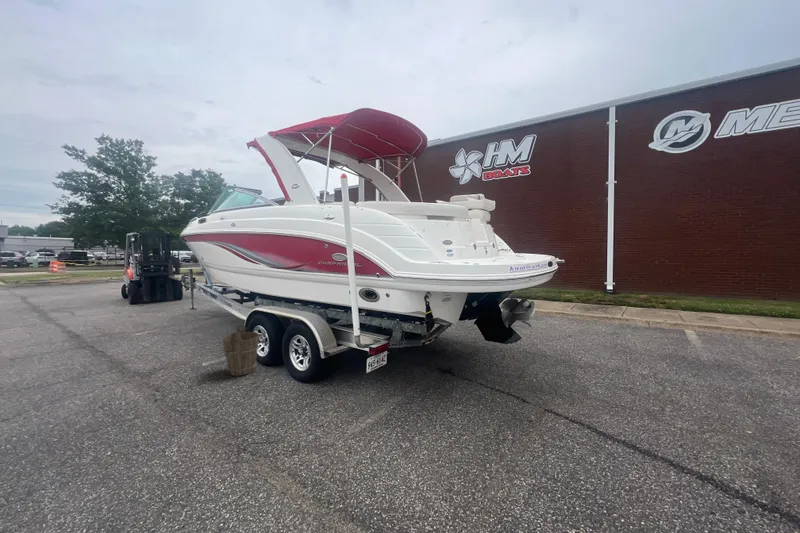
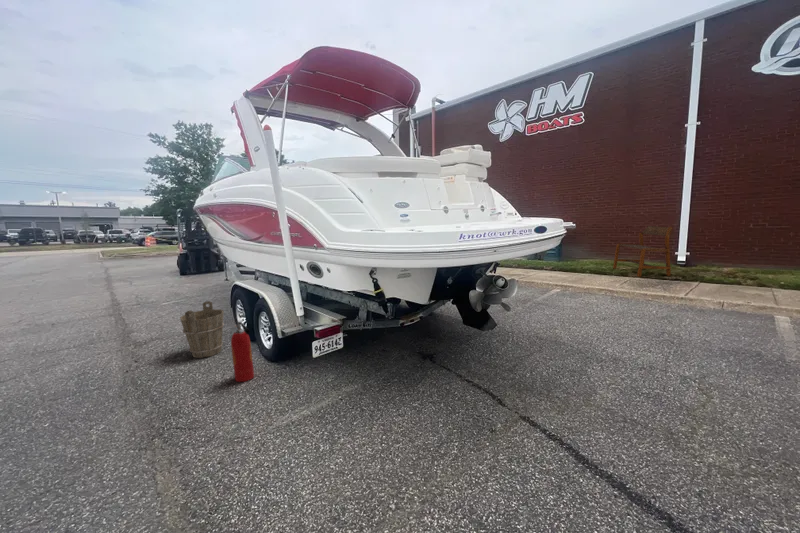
bench: none [557,261,602,303] -> present [613,226,672,276]
fire extinguisher: none [288,339,306,391] -> present [231,322,254,382]

